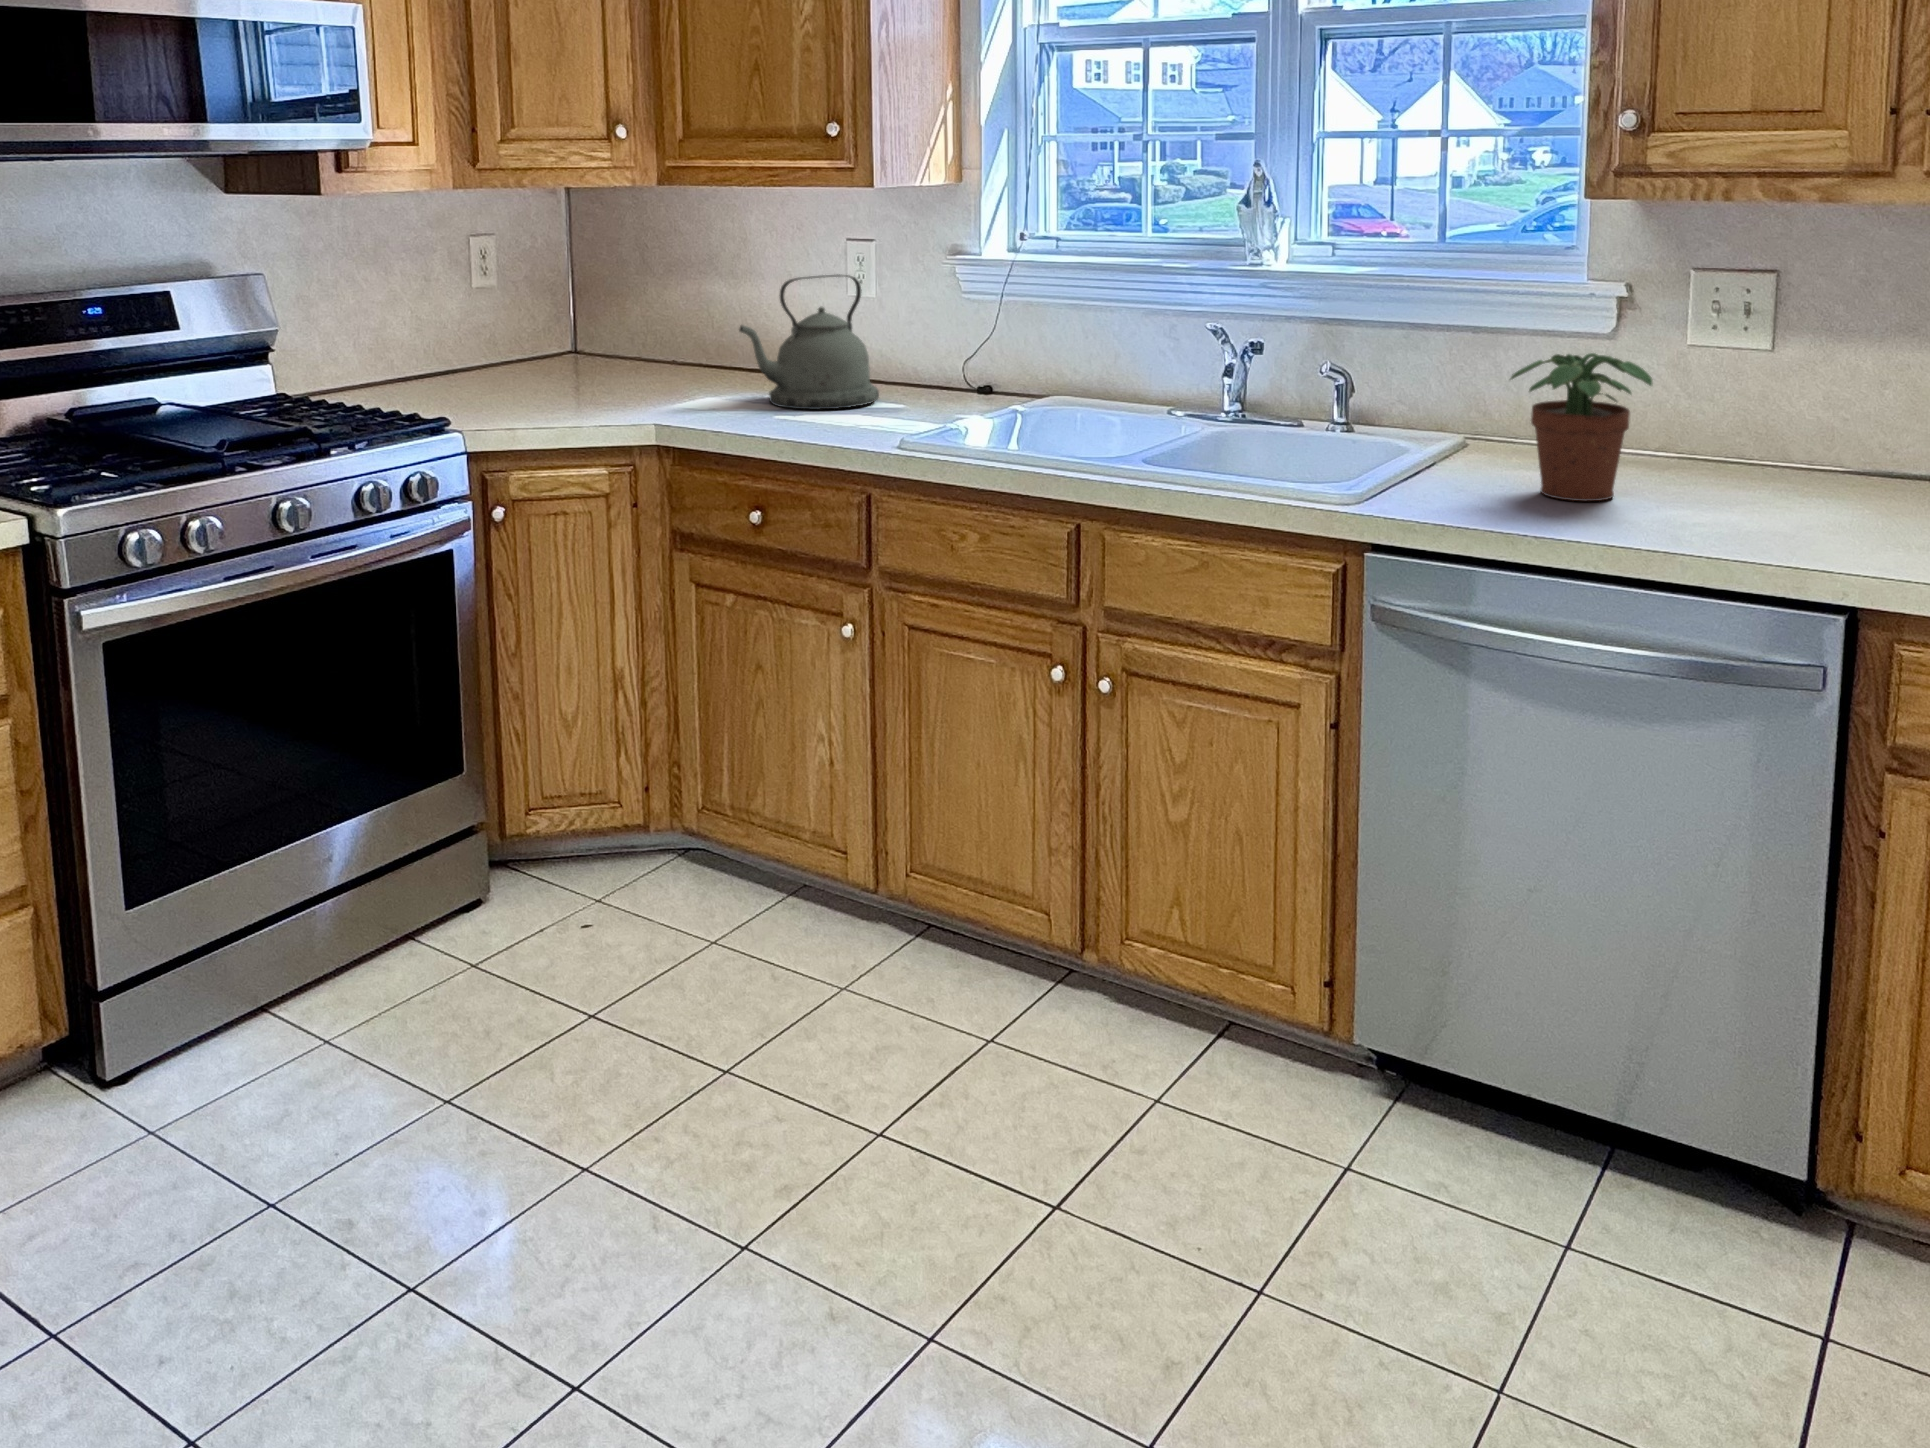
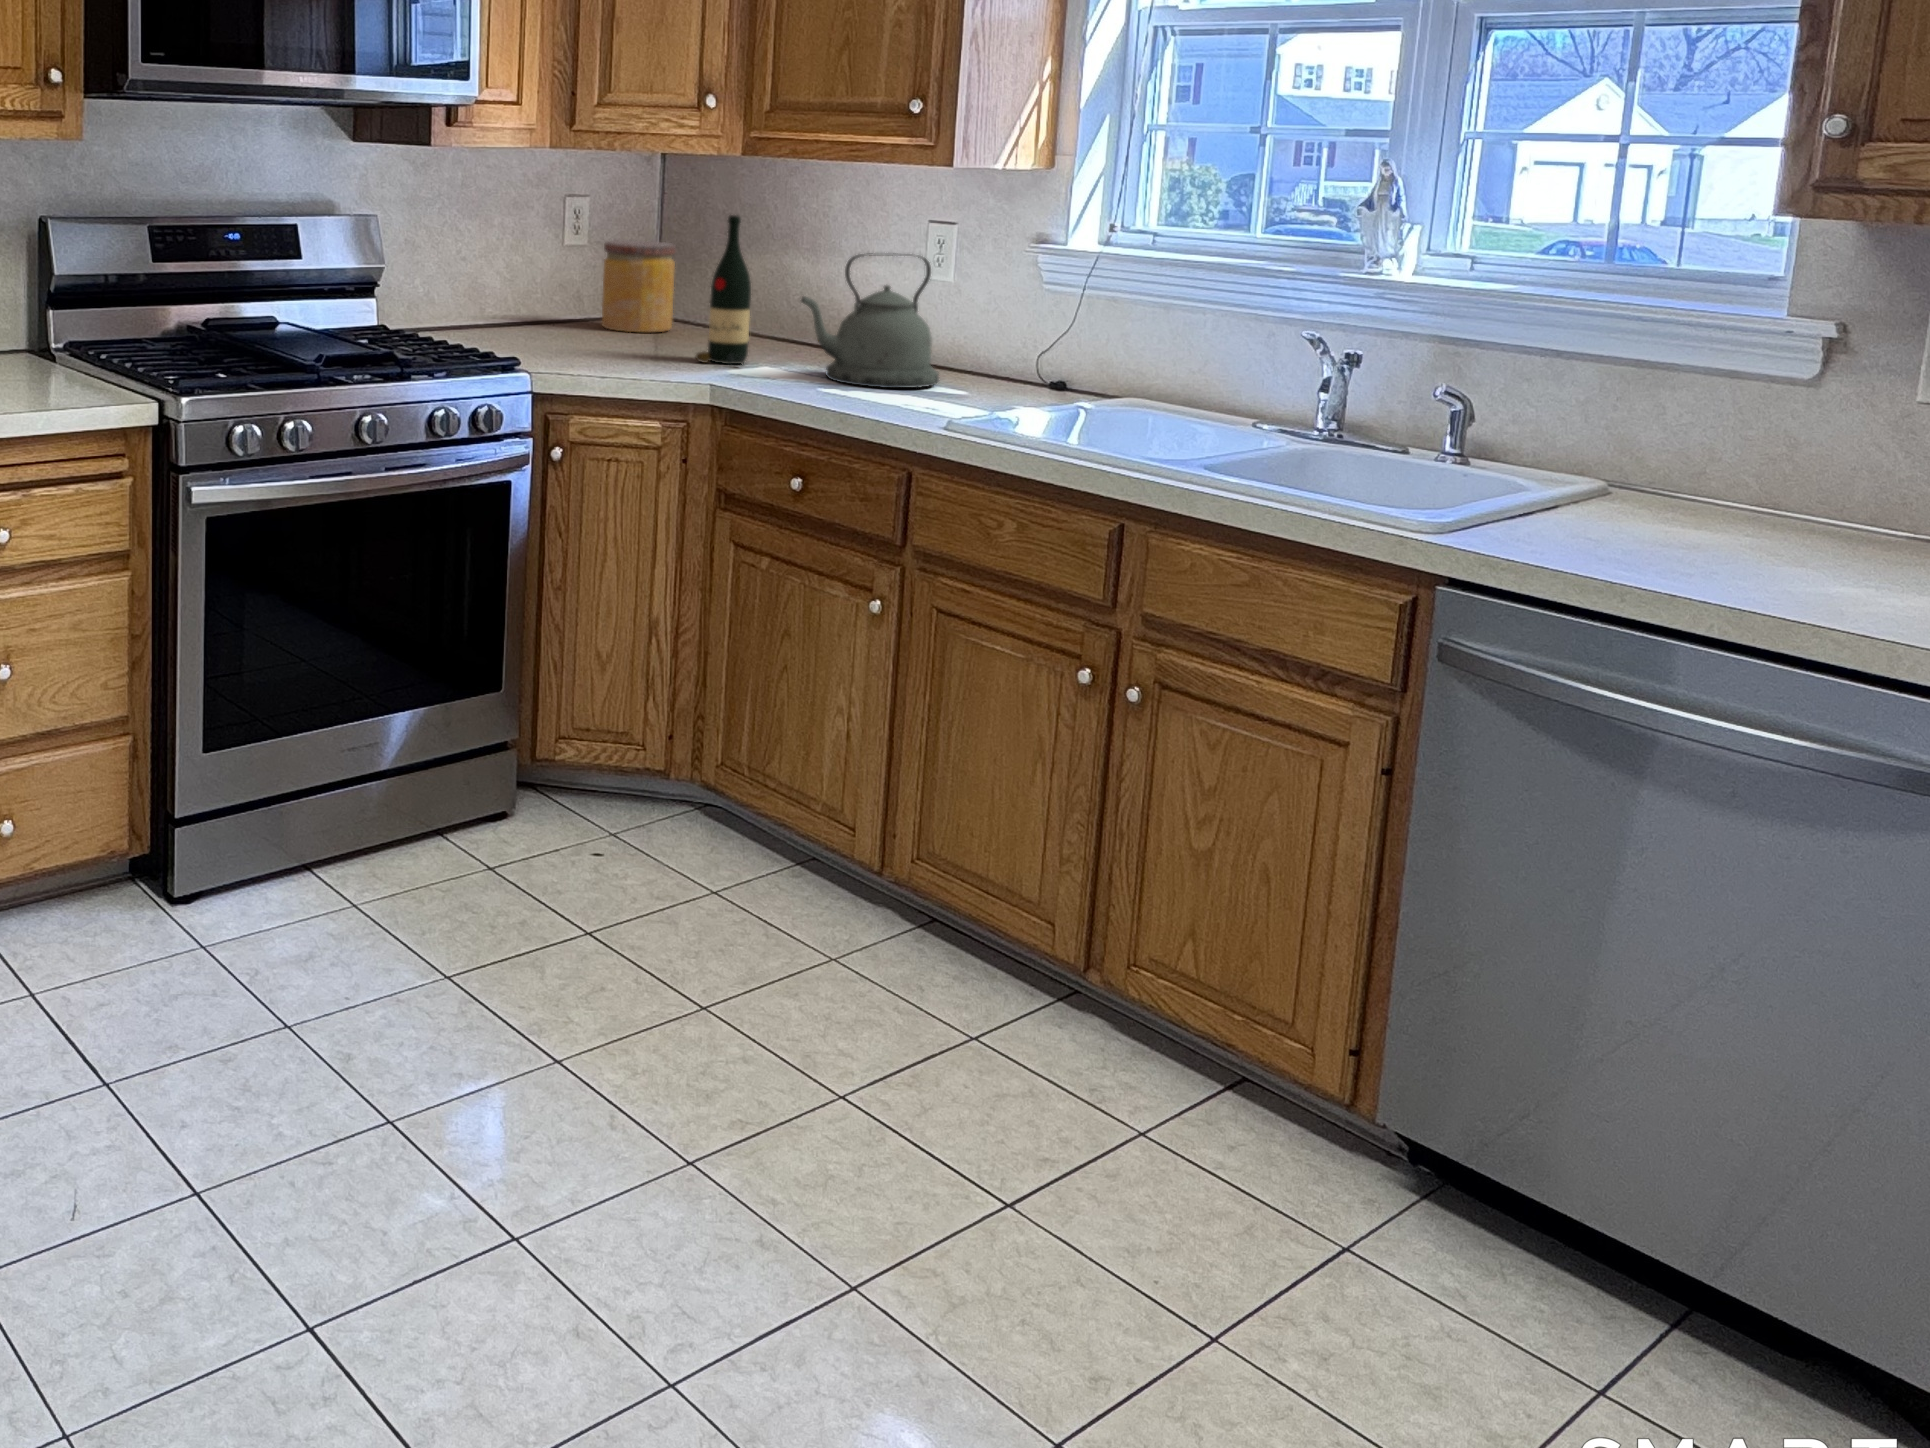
wine bottle: none [635,248,688,401] -> present [696,215,751,365]
jar: none [521,277,601,373] -> present [602,240,676,332]
potted plant: present [1510,353,1652,501] -> none [1651,394,1844,567]

